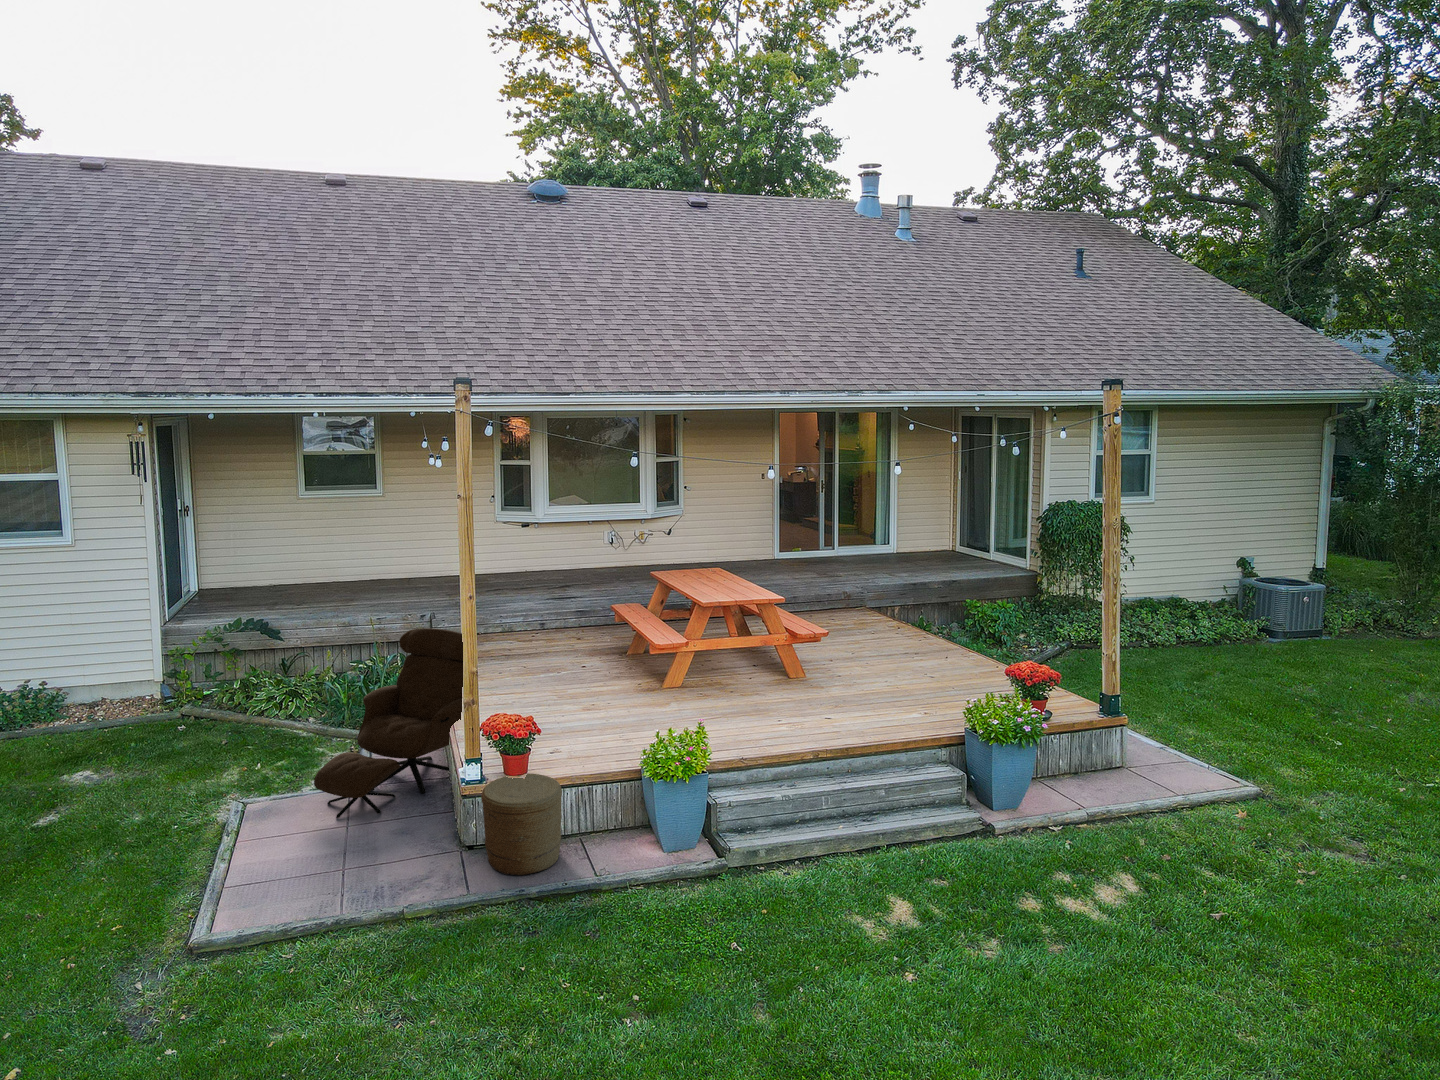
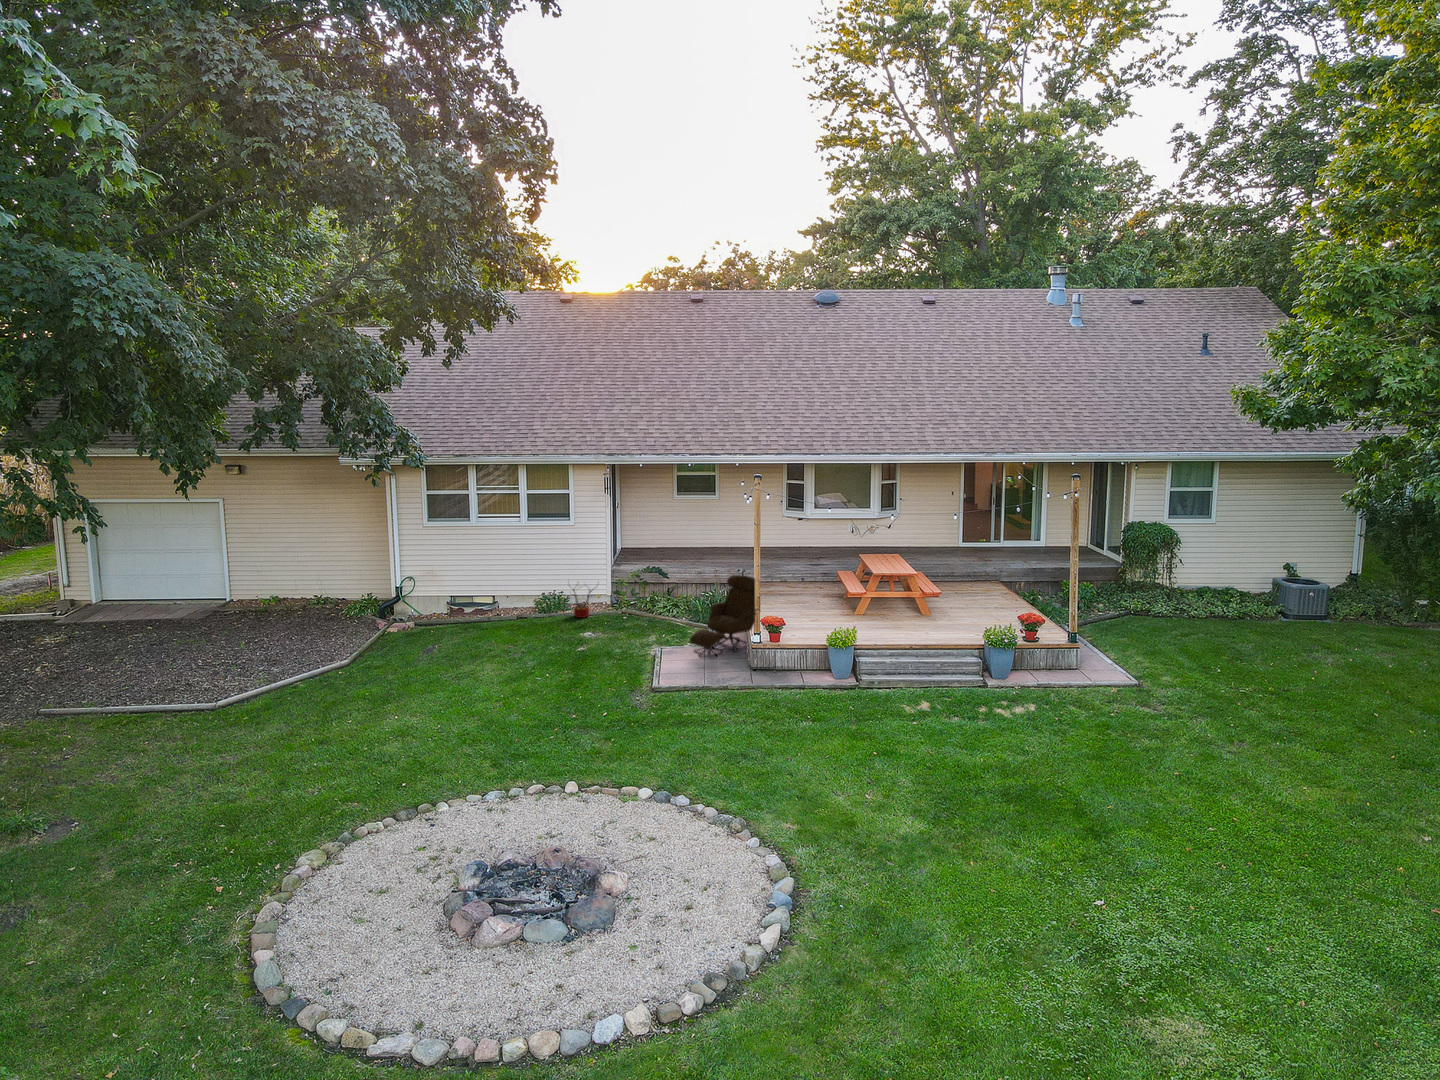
decorative plant: none [45,658,122,740] -> present [569,585,600,618]
woven basket: present [481,774,562,875] -> none [761,641,795,682]

